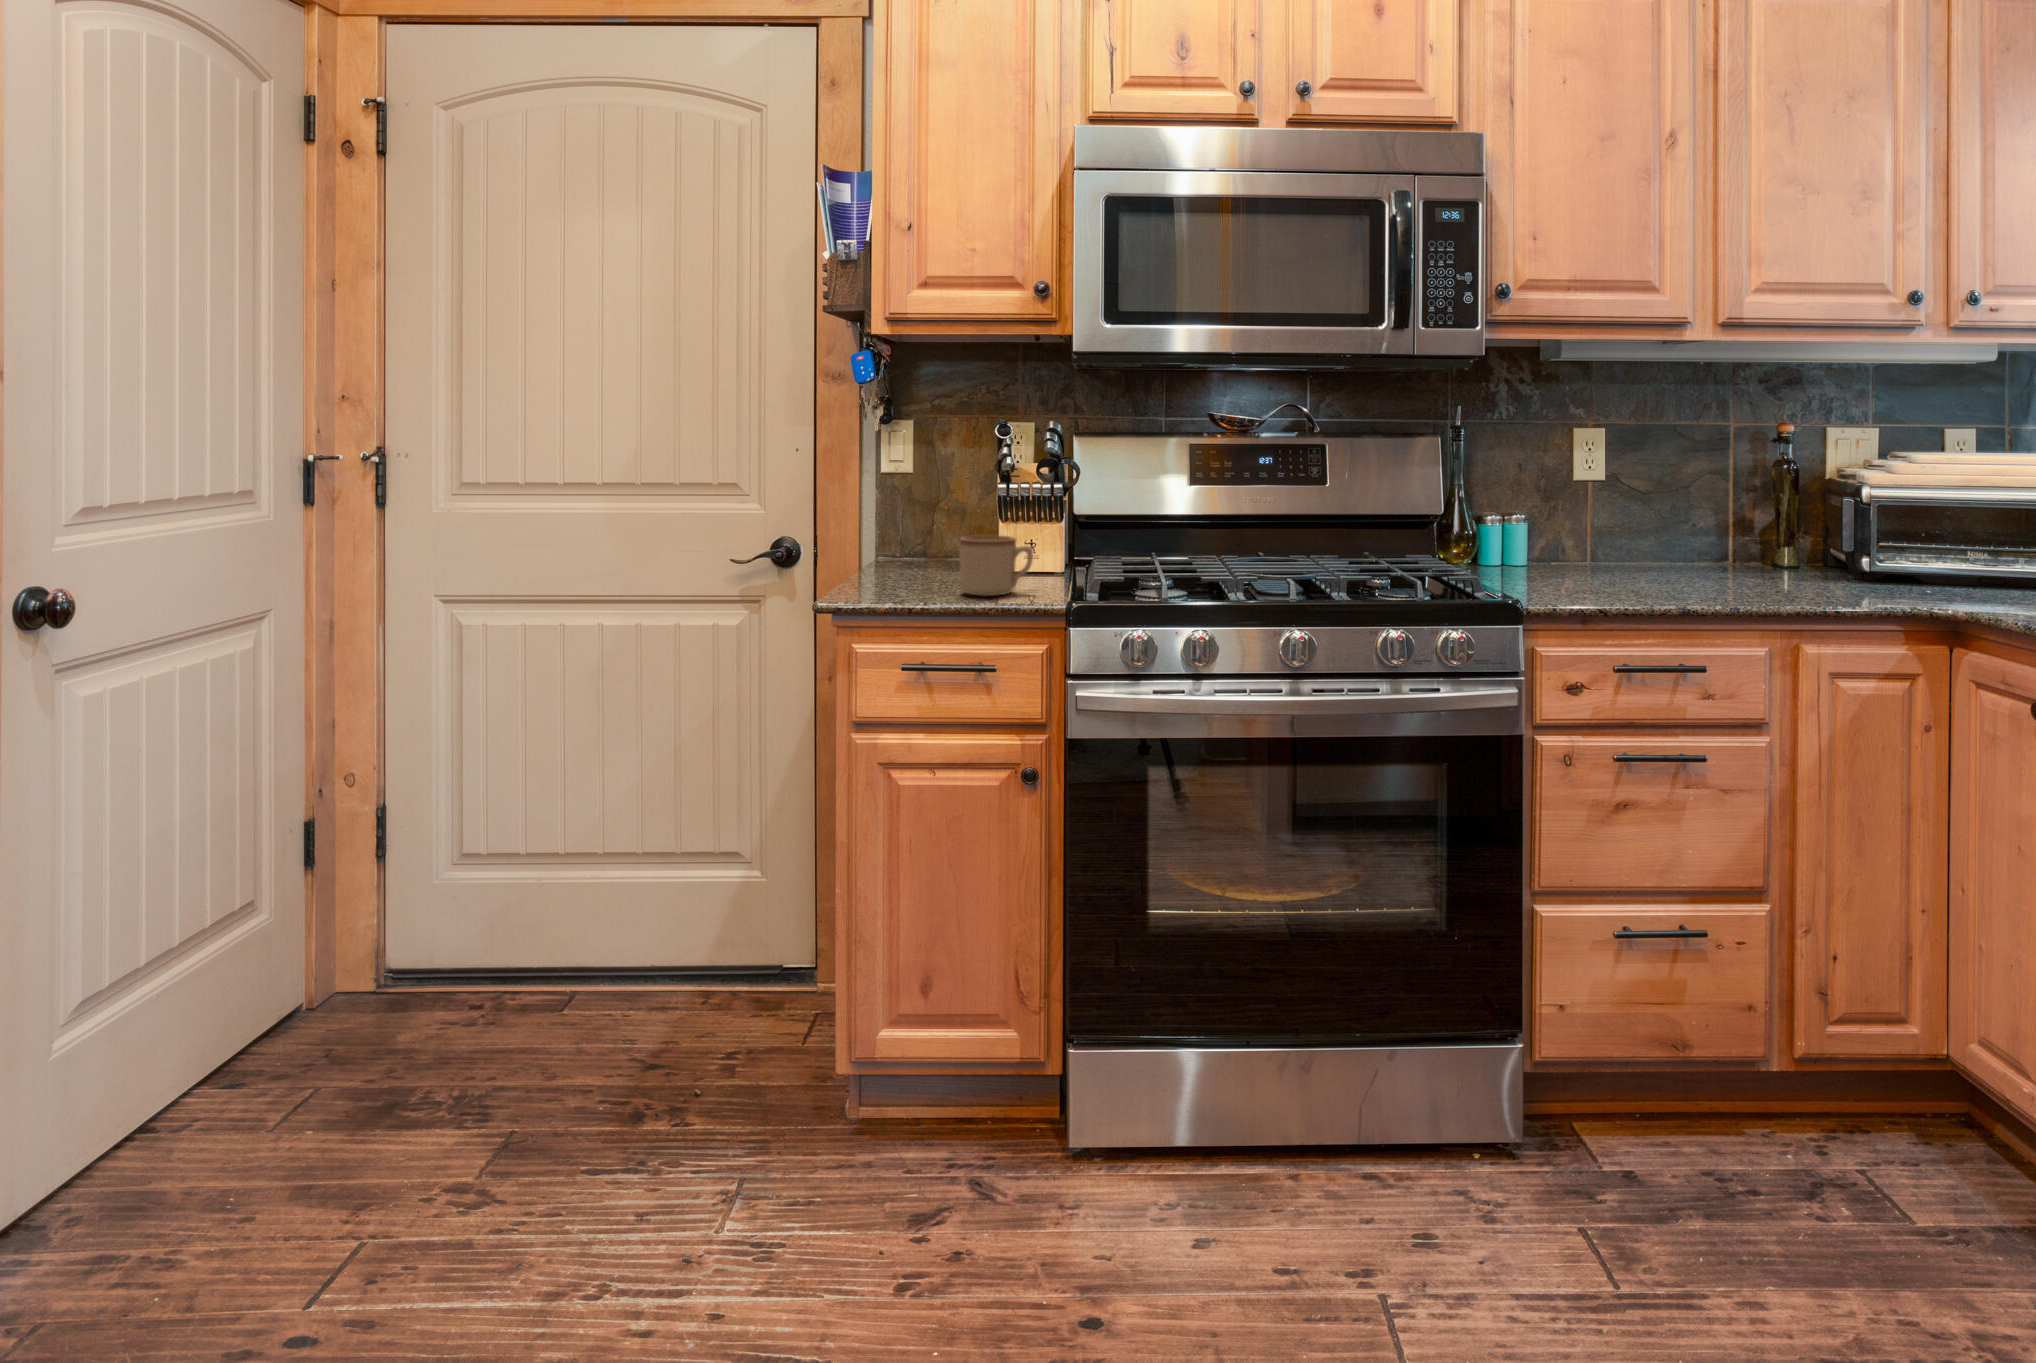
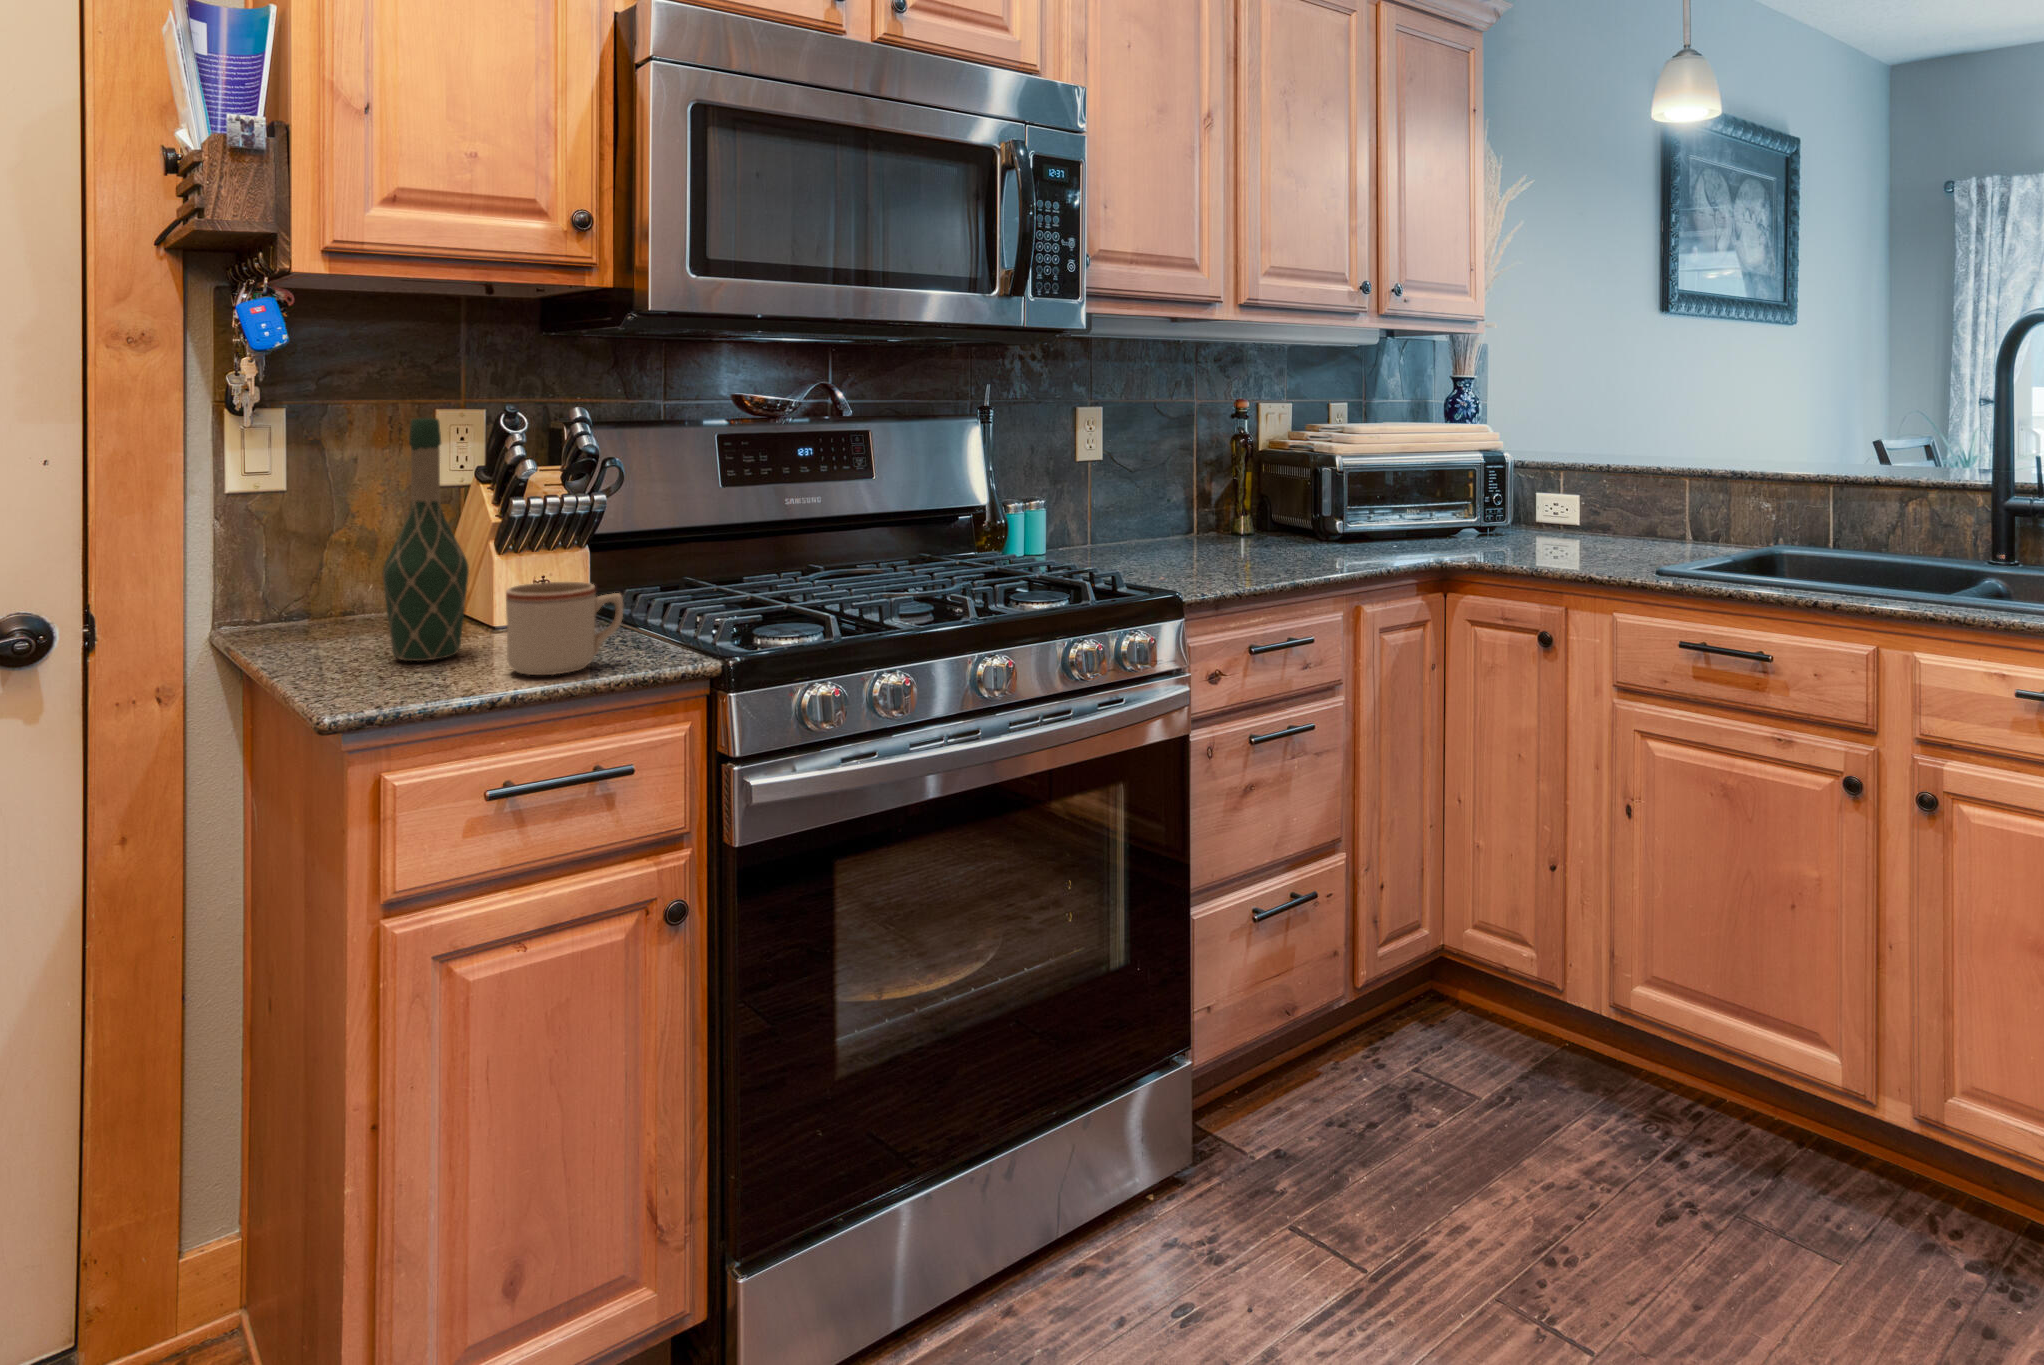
wine bottle: none [917,424,967,581] -> present [383,418,469,661]

